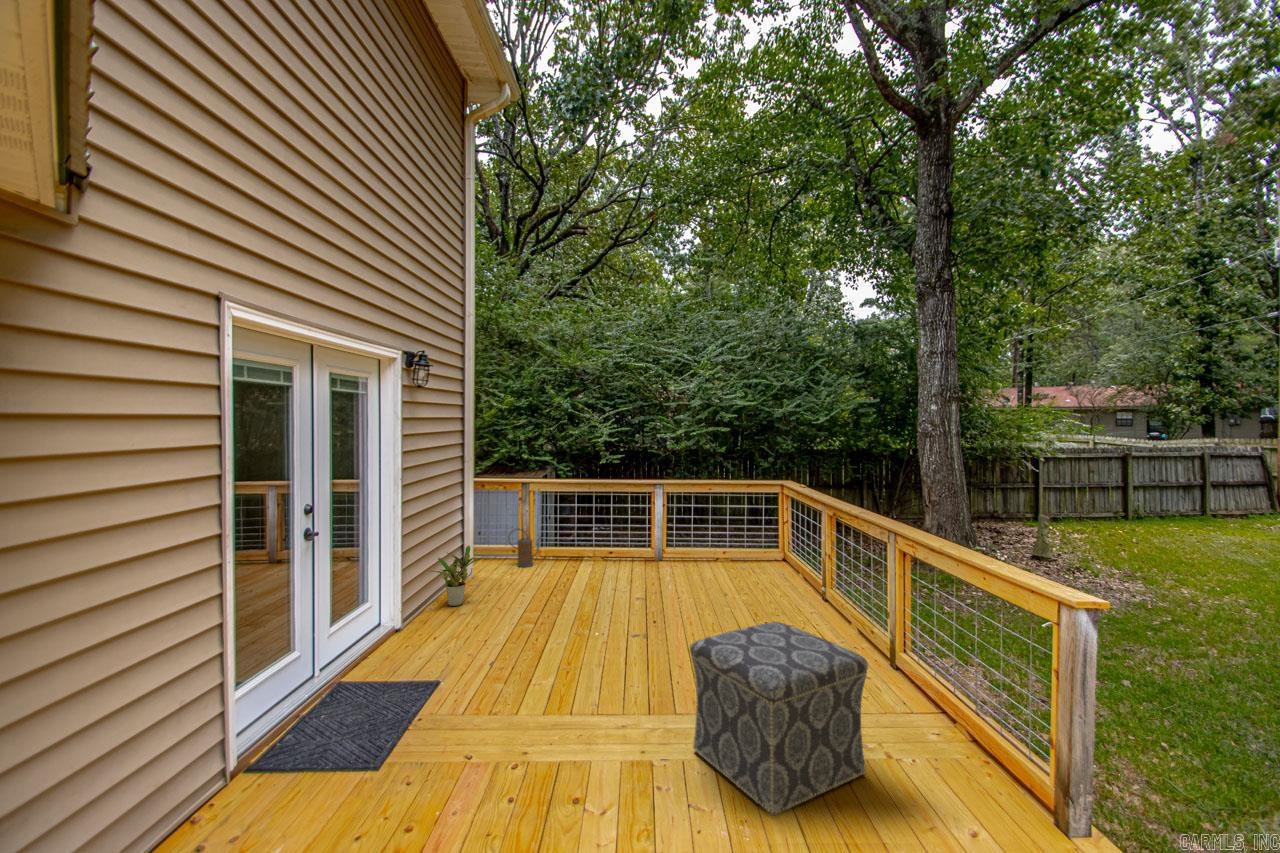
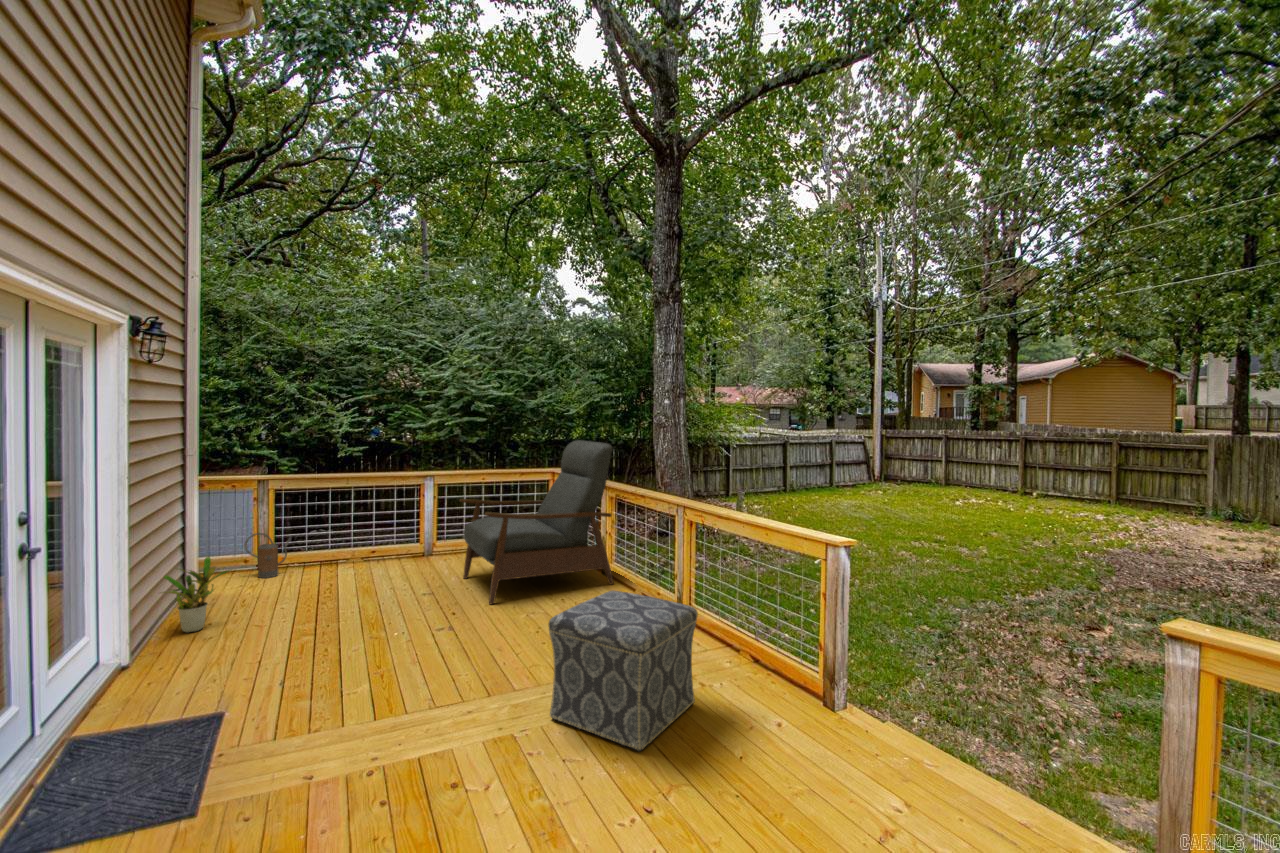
chair: none [672,452,828,617] -> present [460,440,614,604]

